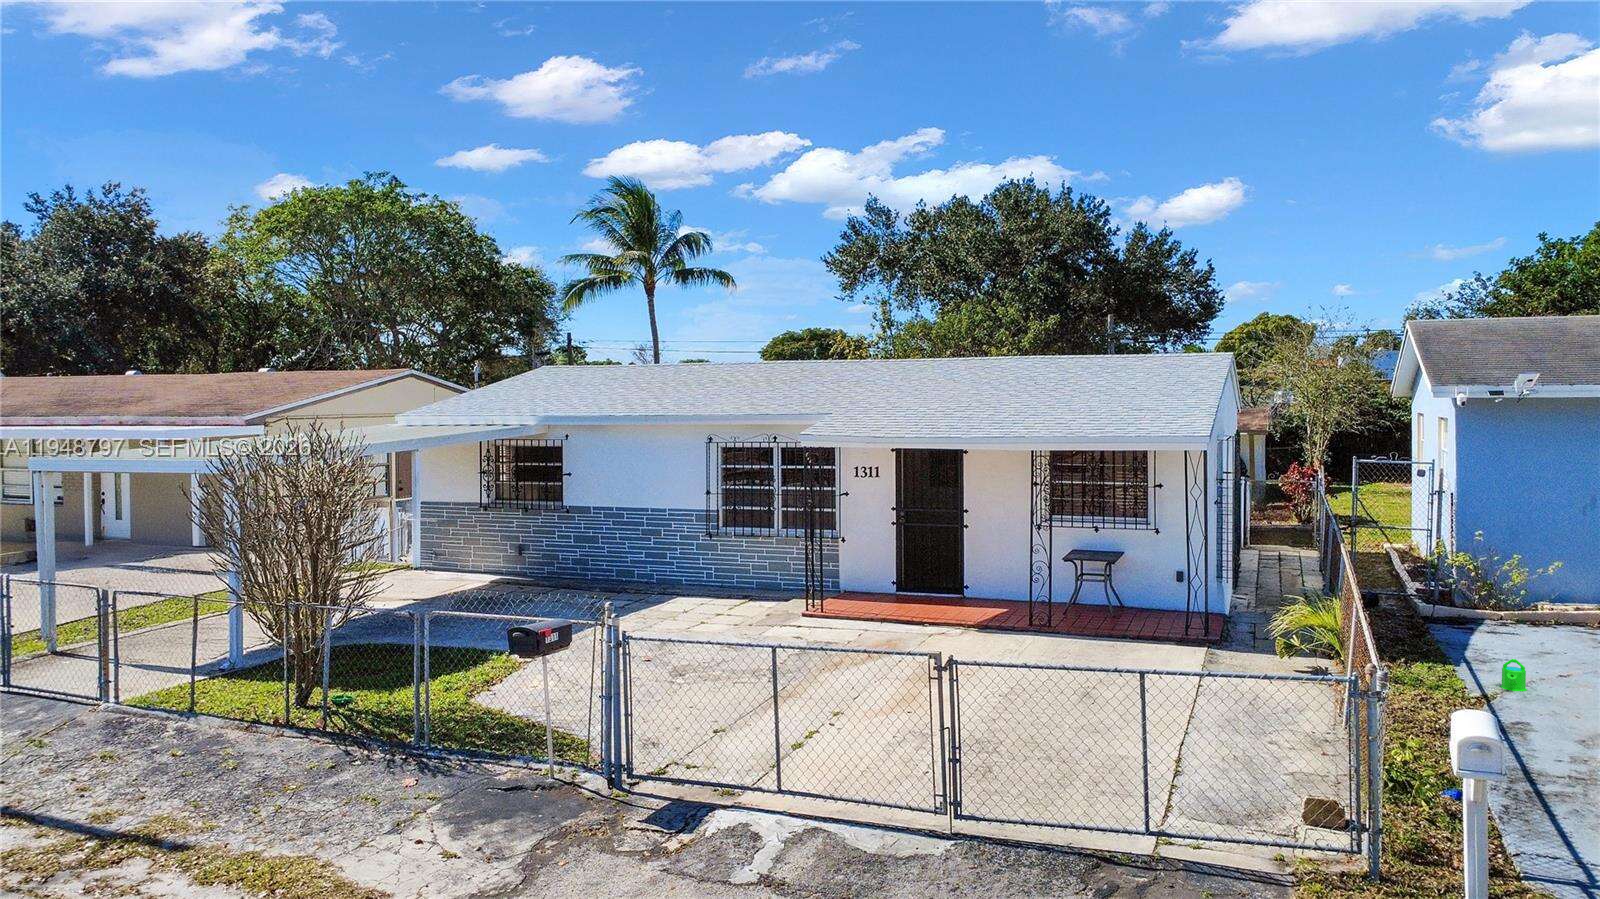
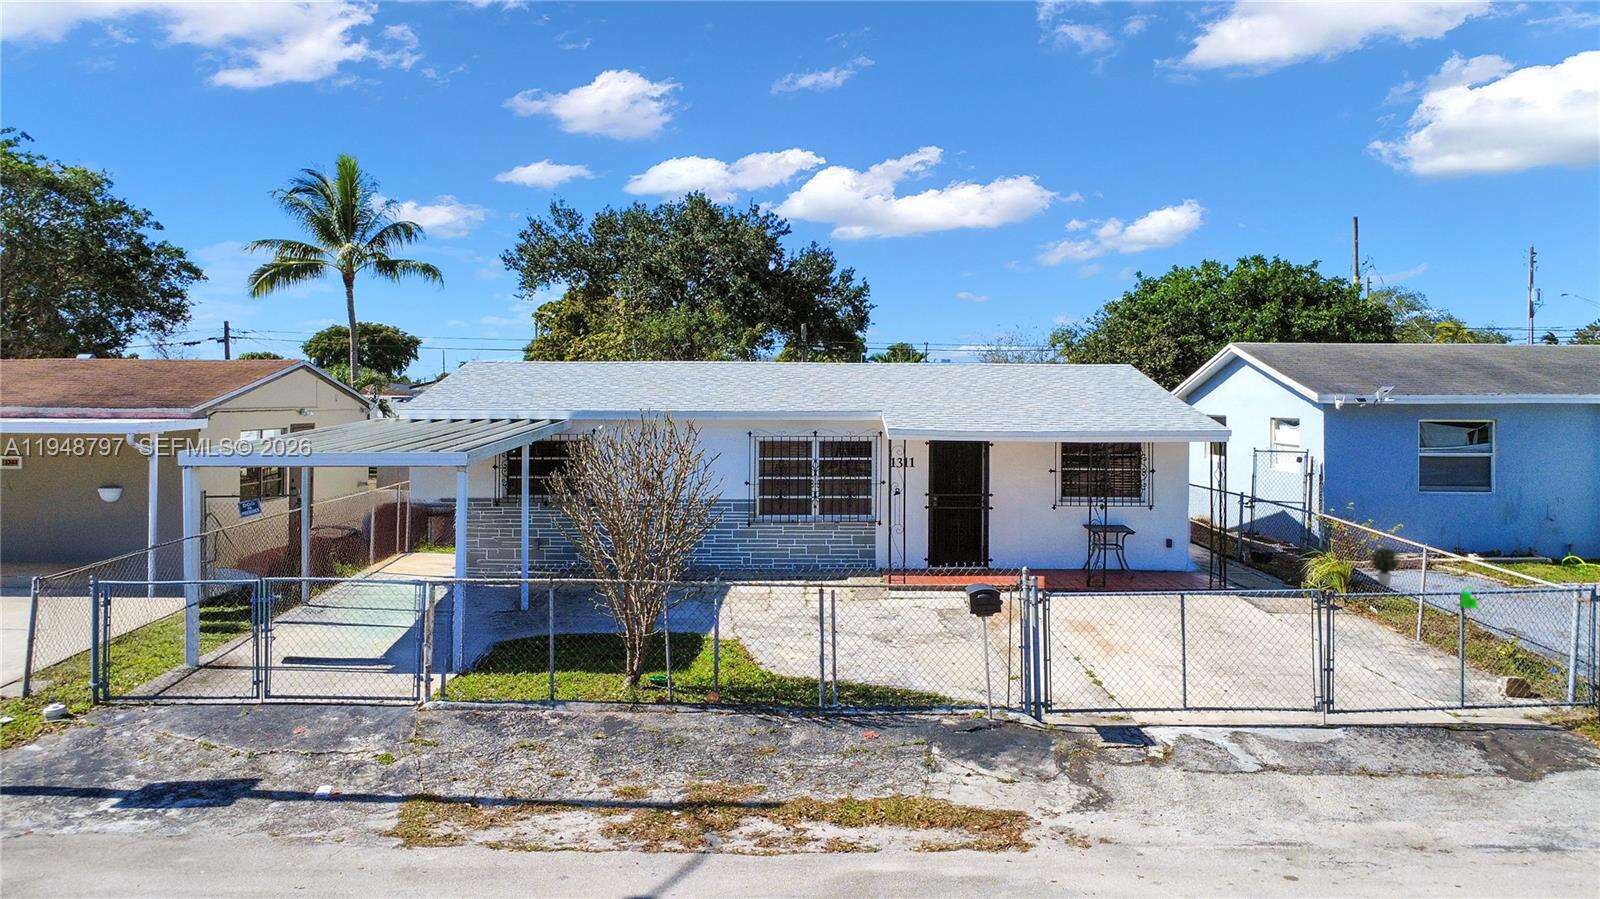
potted plant: none [1431,597,1474,649] -> present [1371,548,1399,585]

